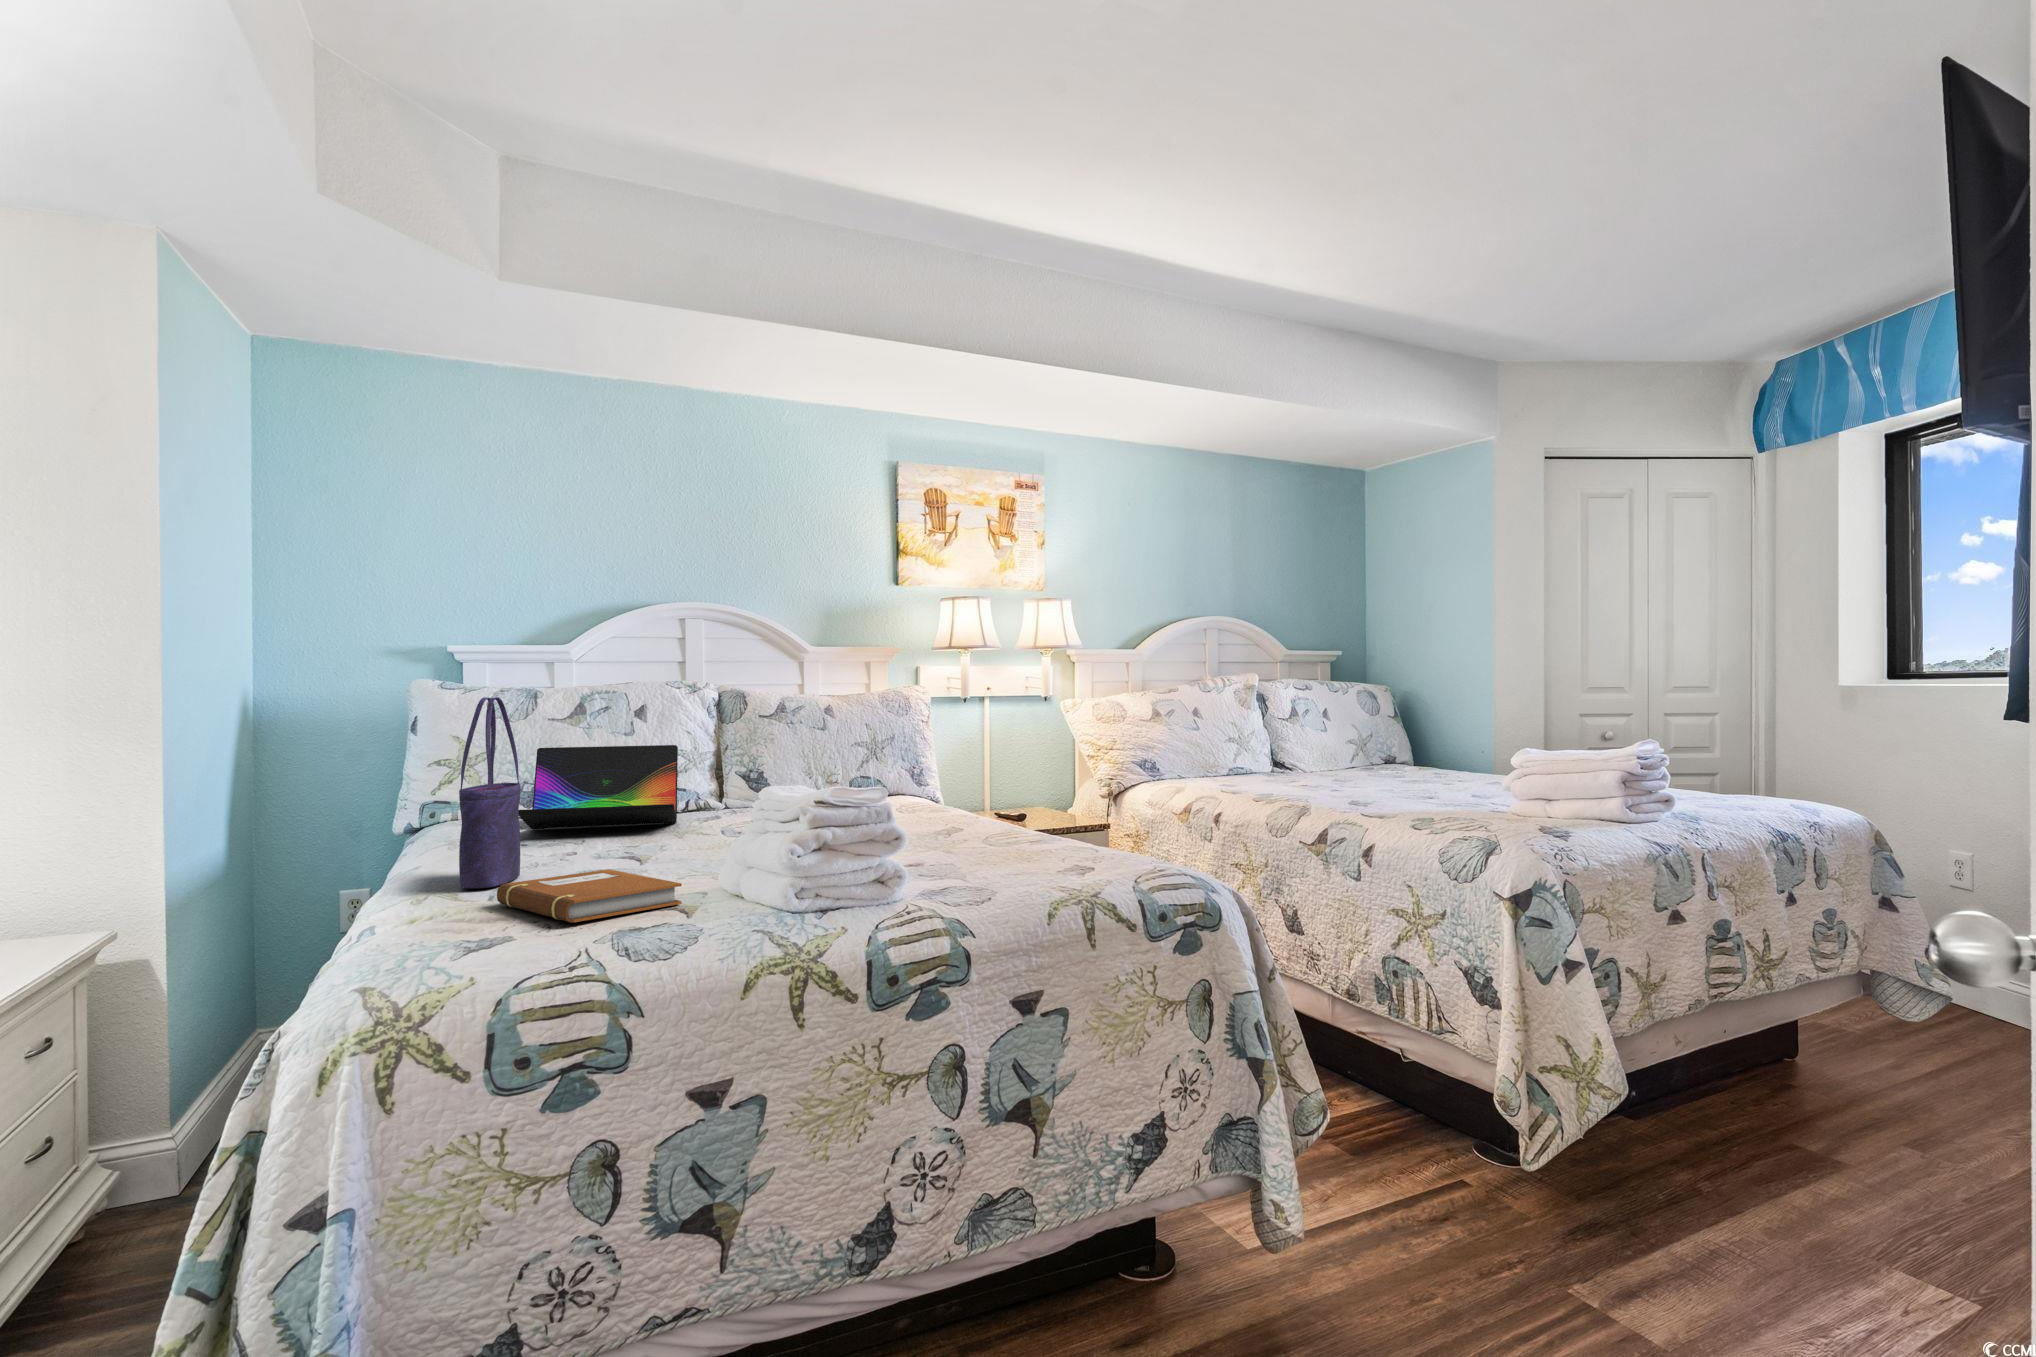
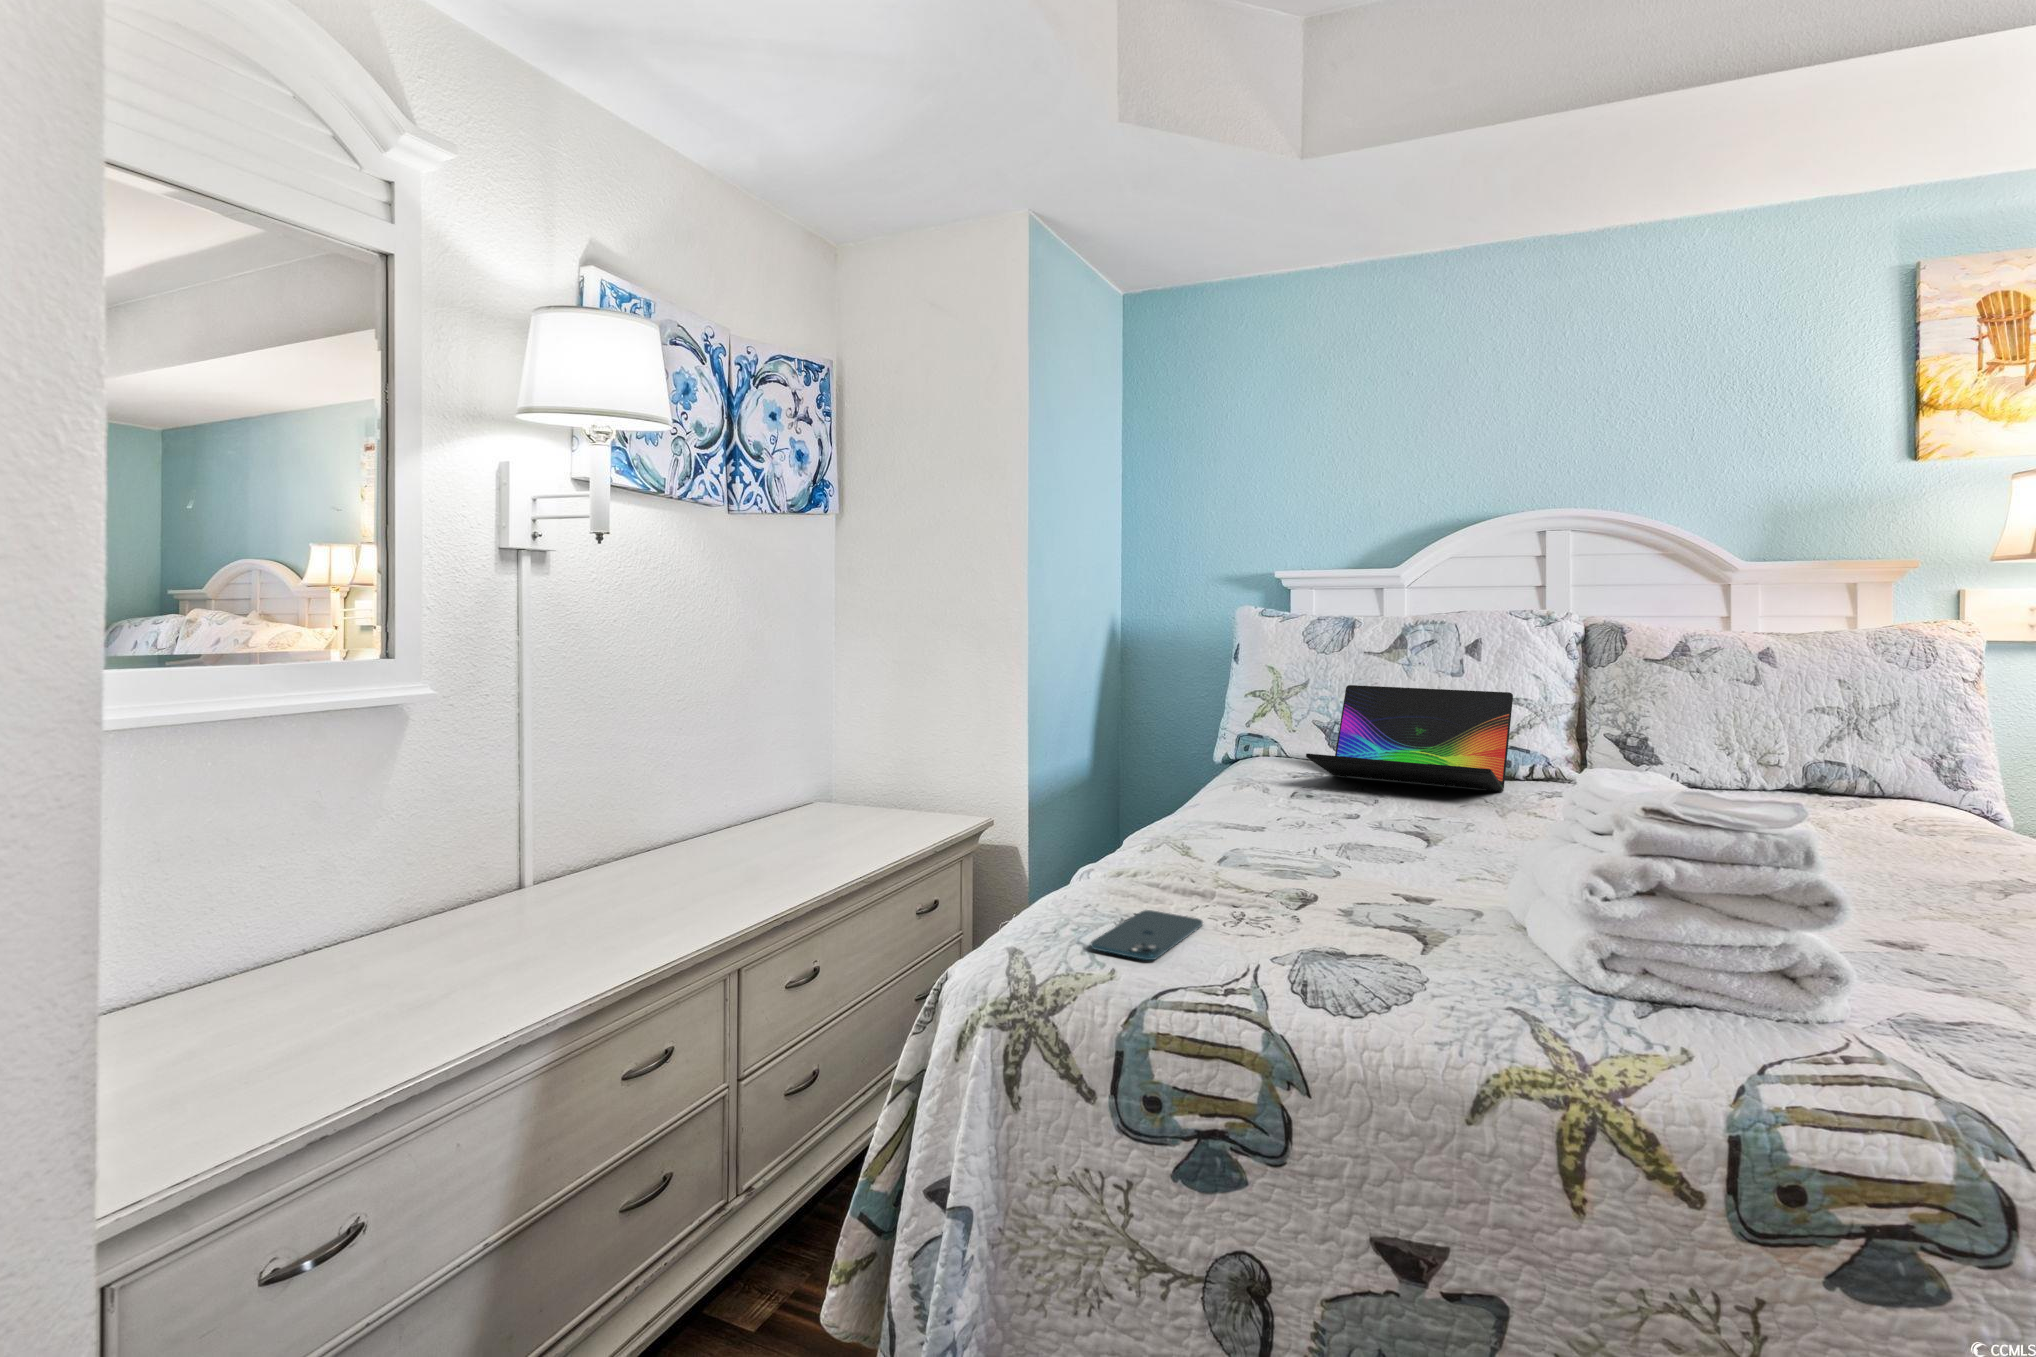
tote bag: present [459,697,520,889] -> none [1204,625,1279,844]
notebook: present [497,869,682,923] -> none [1220,847,1434,923]
smartphone: none [437,934,517,968] -> present [1091,910,1203,960]

